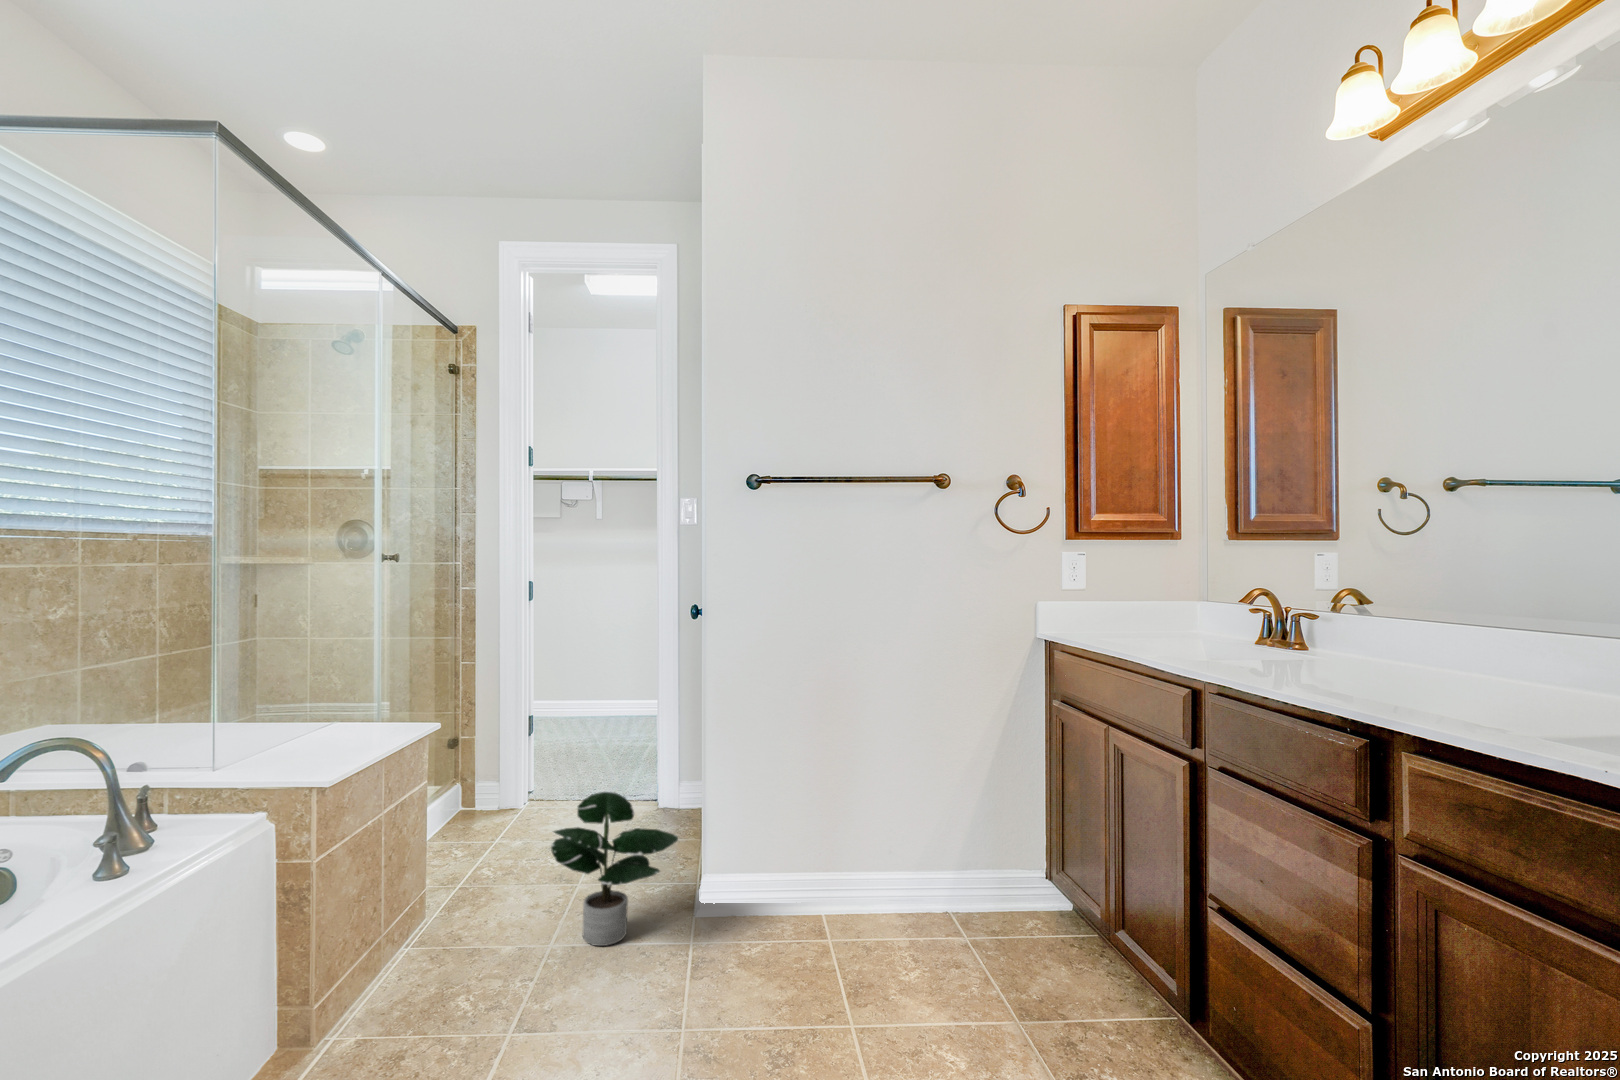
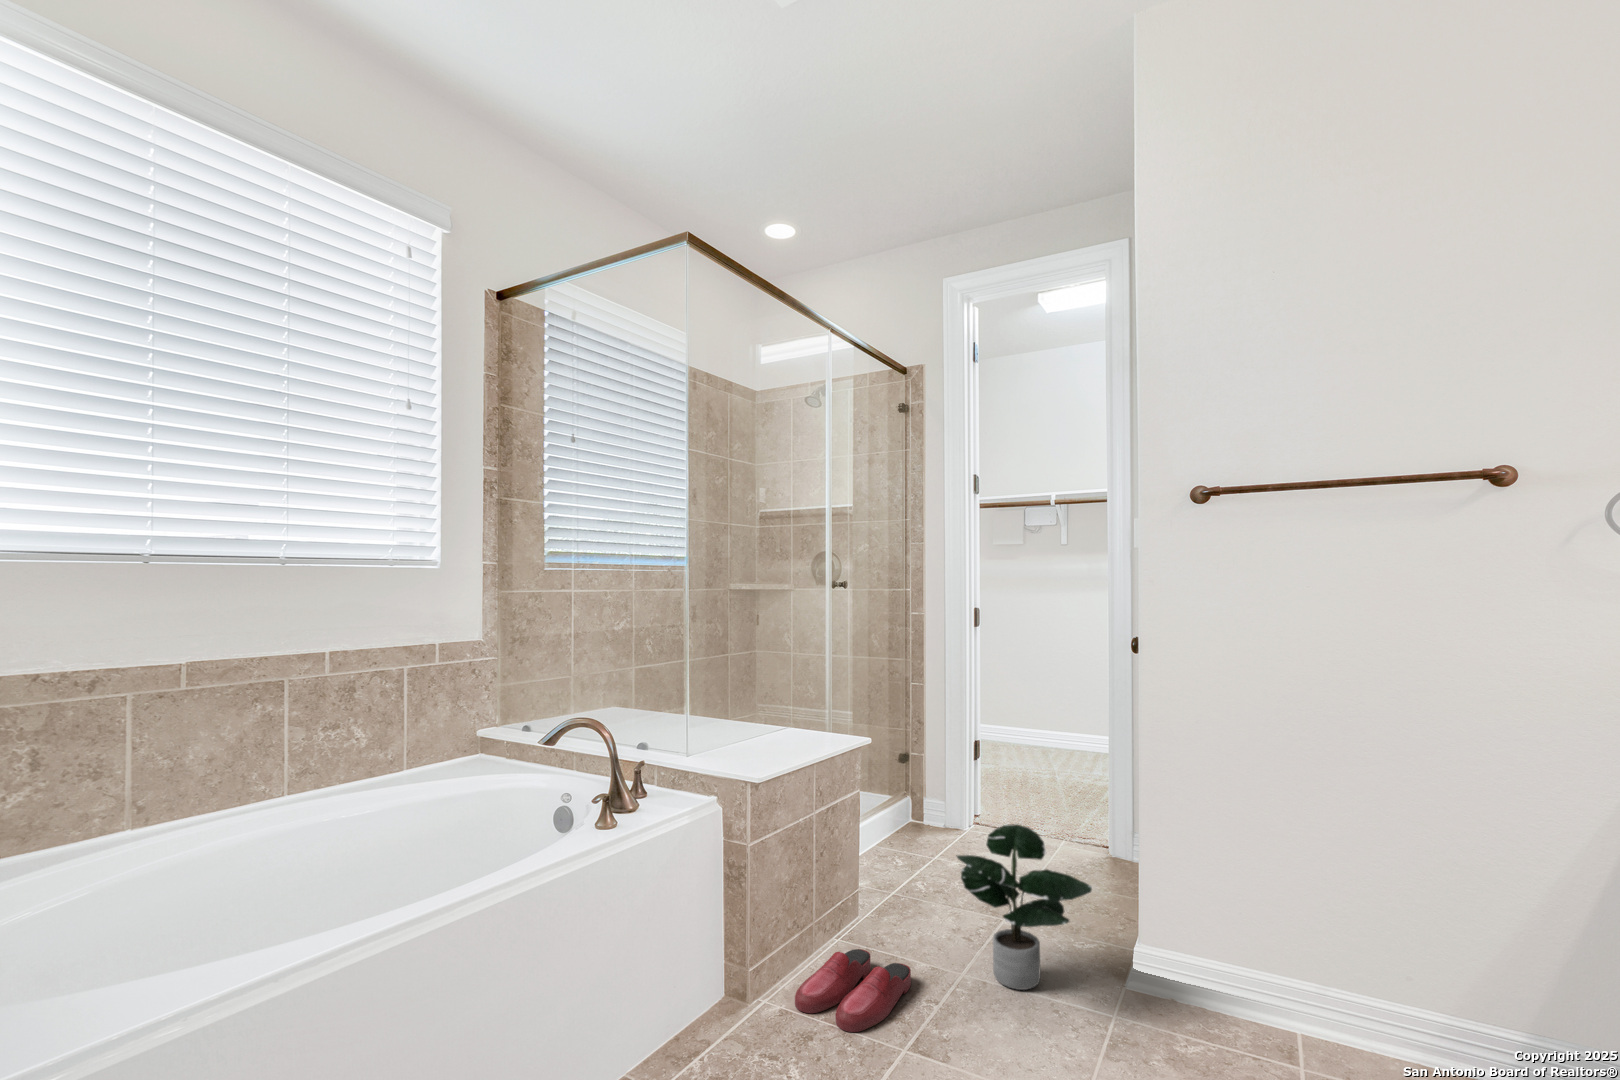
slippers: none [372,950,502,1035] -> present [795,949,911,1032]

